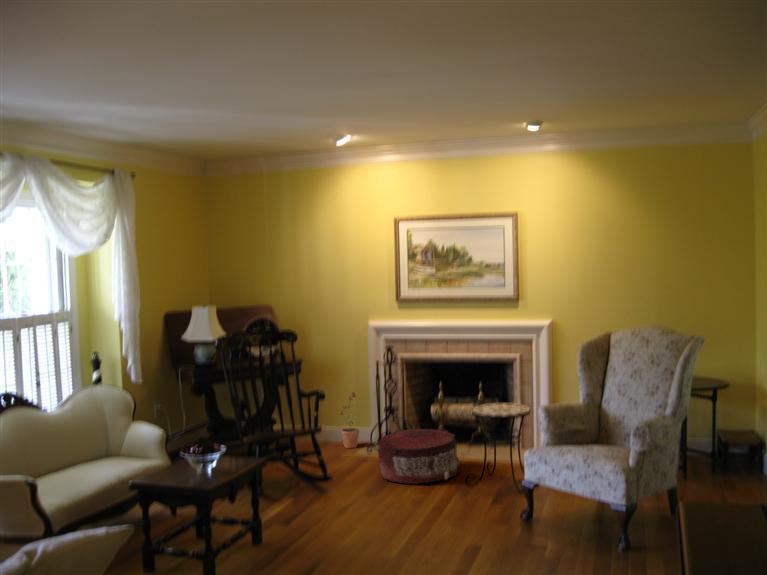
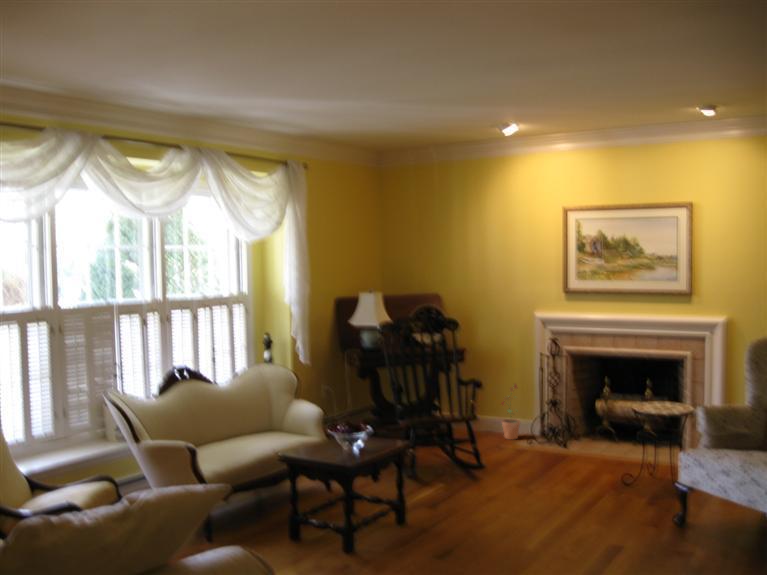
pouf: present [378,429,461,484] -> none [534,423,623,481]

